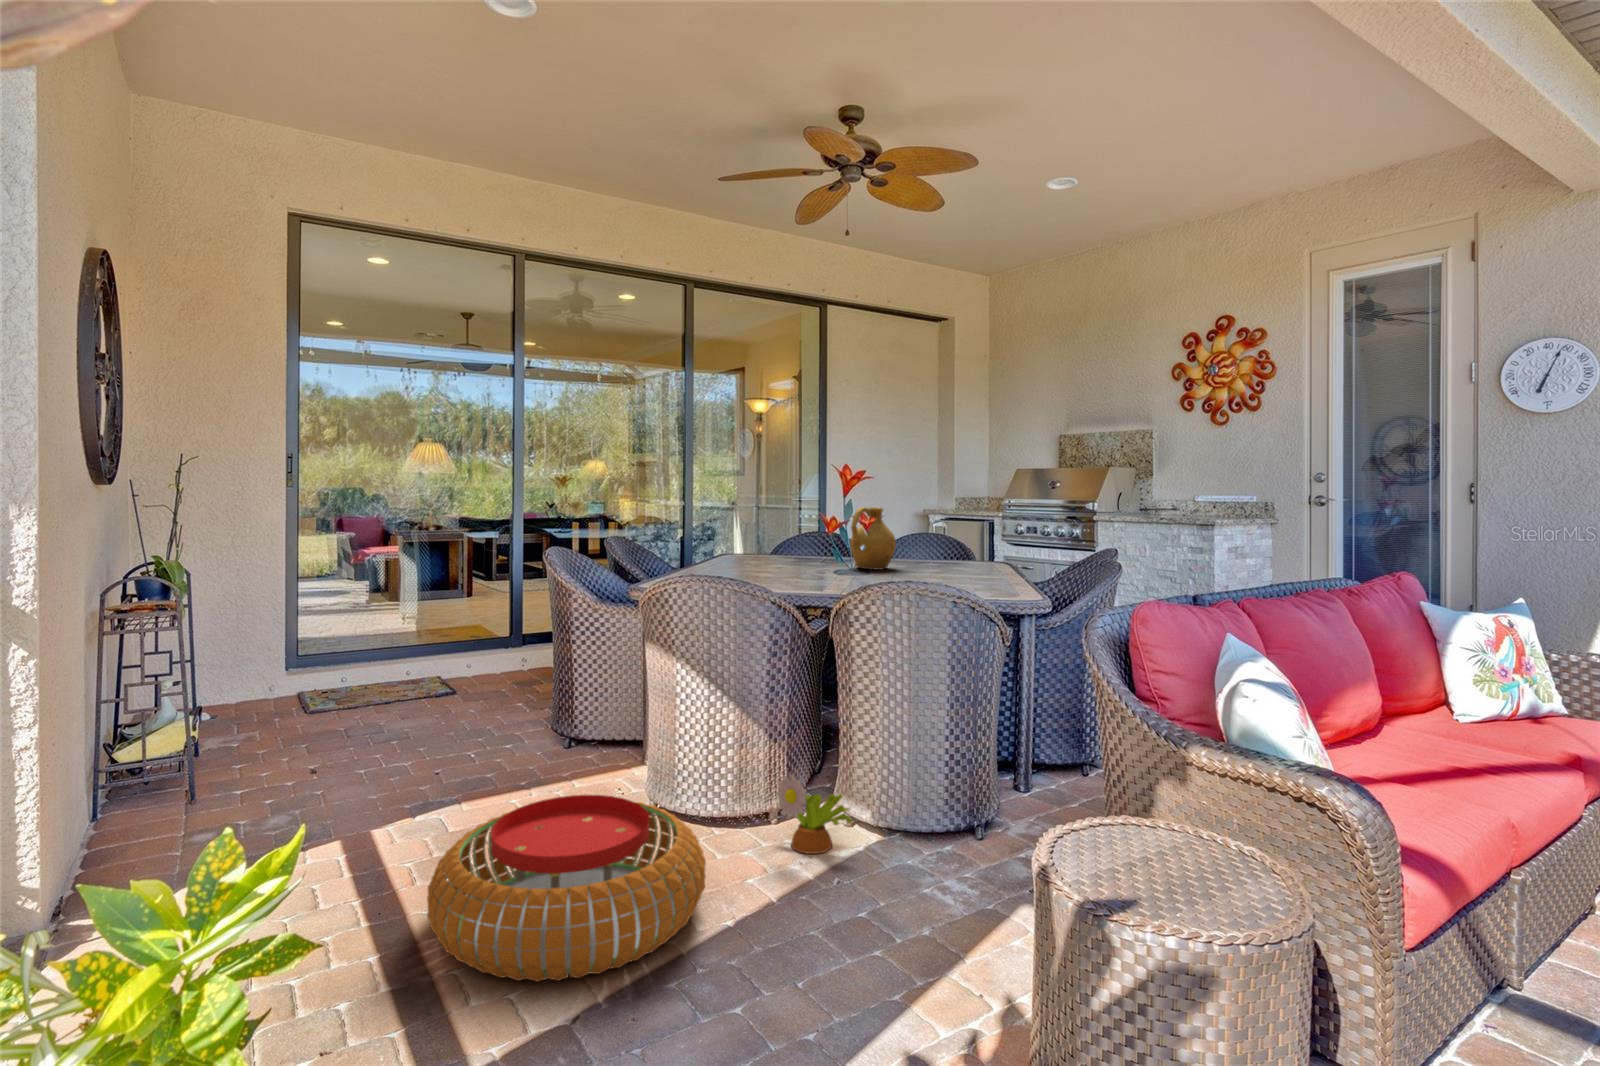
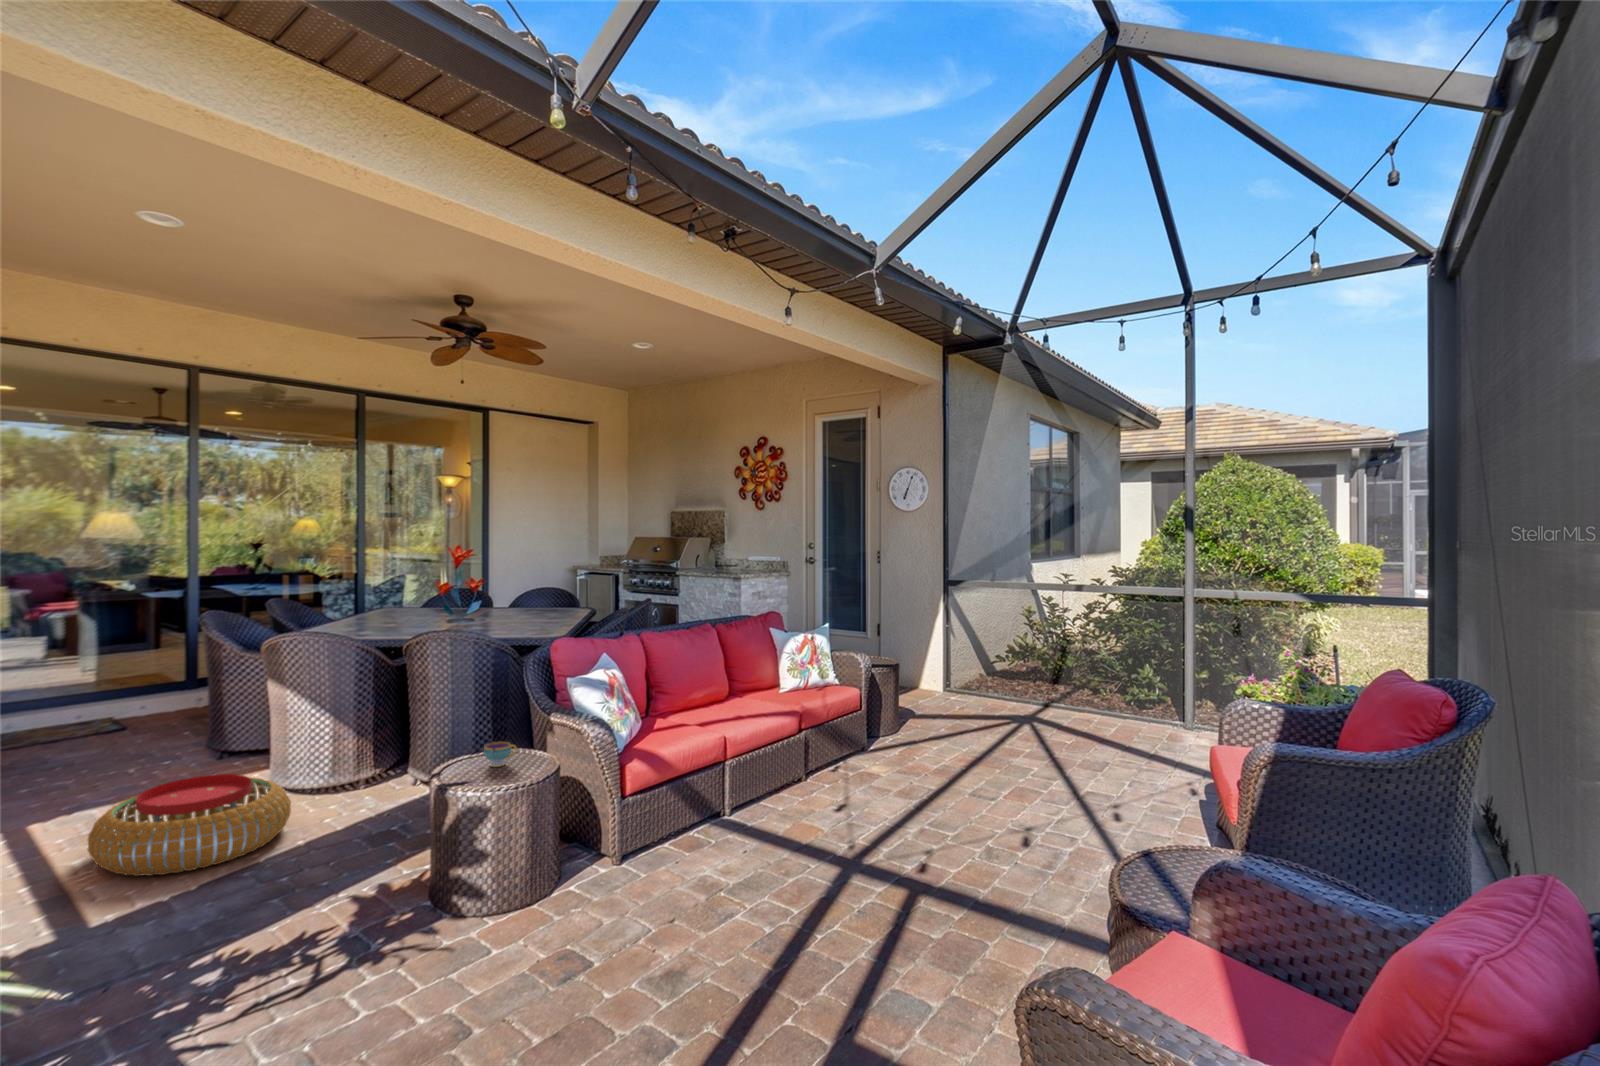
pitcher: present [850,507,896,570] -> none [452,578,486,621]
decorative plant: present [776,774,852,854] -> none [355,753,407,802]
teacup: none [1152,813,1231,875] -> present [484,742,517,767]

